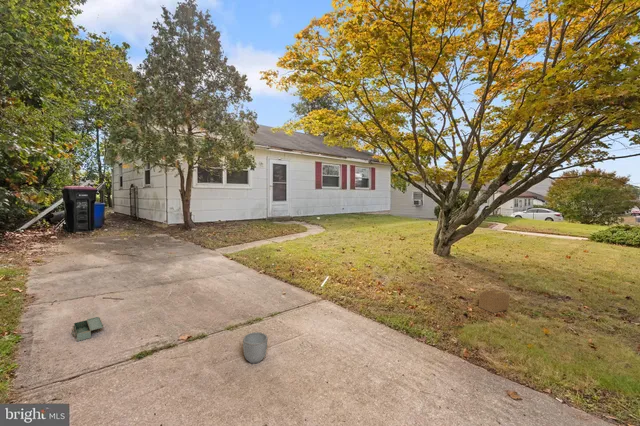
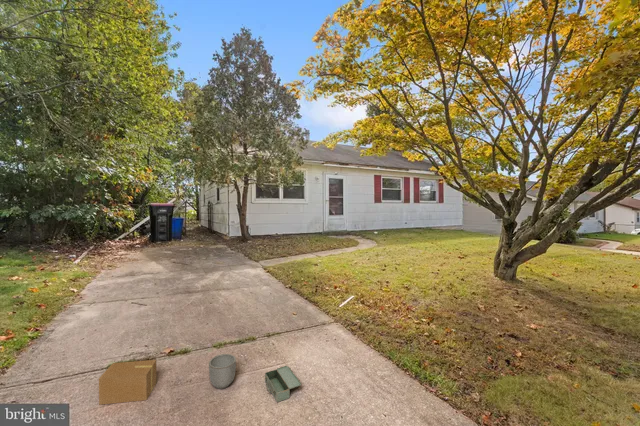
cardboard box: present [479,290,510,313] -> present [99,360,157,405]
toolbox: present [72,317,103,341] -> present [265,366,301,402]

